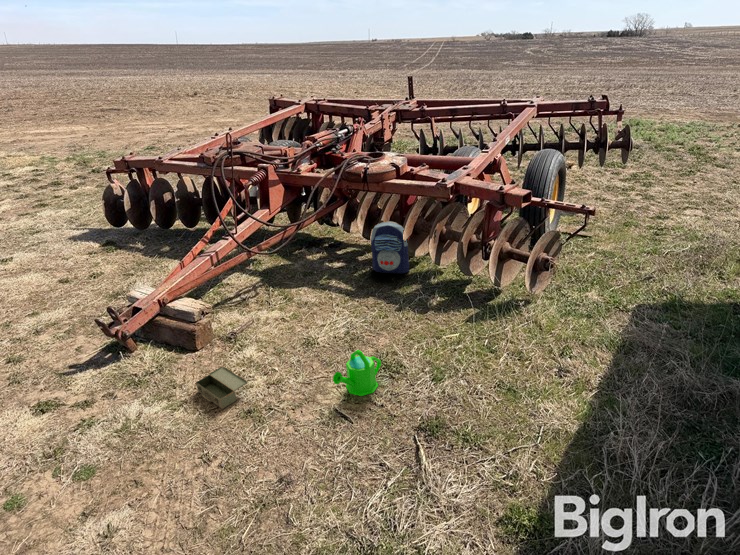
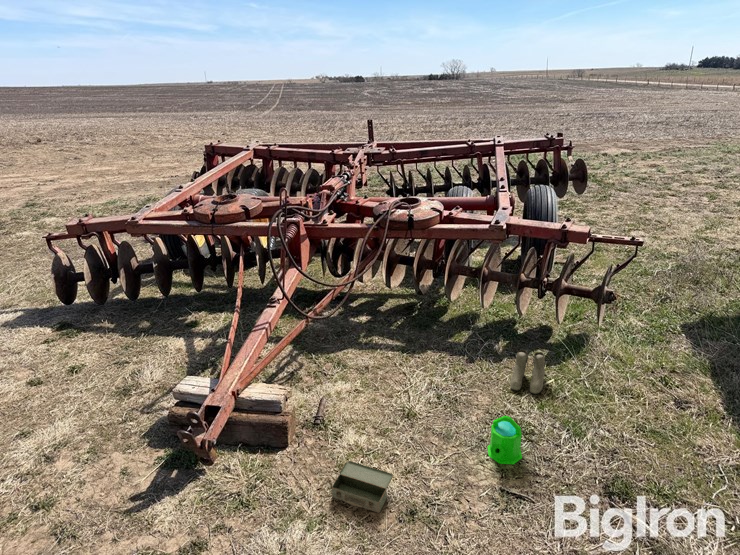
backpack: present [371,221,409,273] -> none [407,270,446,323]
boots: none [415,302,454,345] -> present [510,350,545,394]

